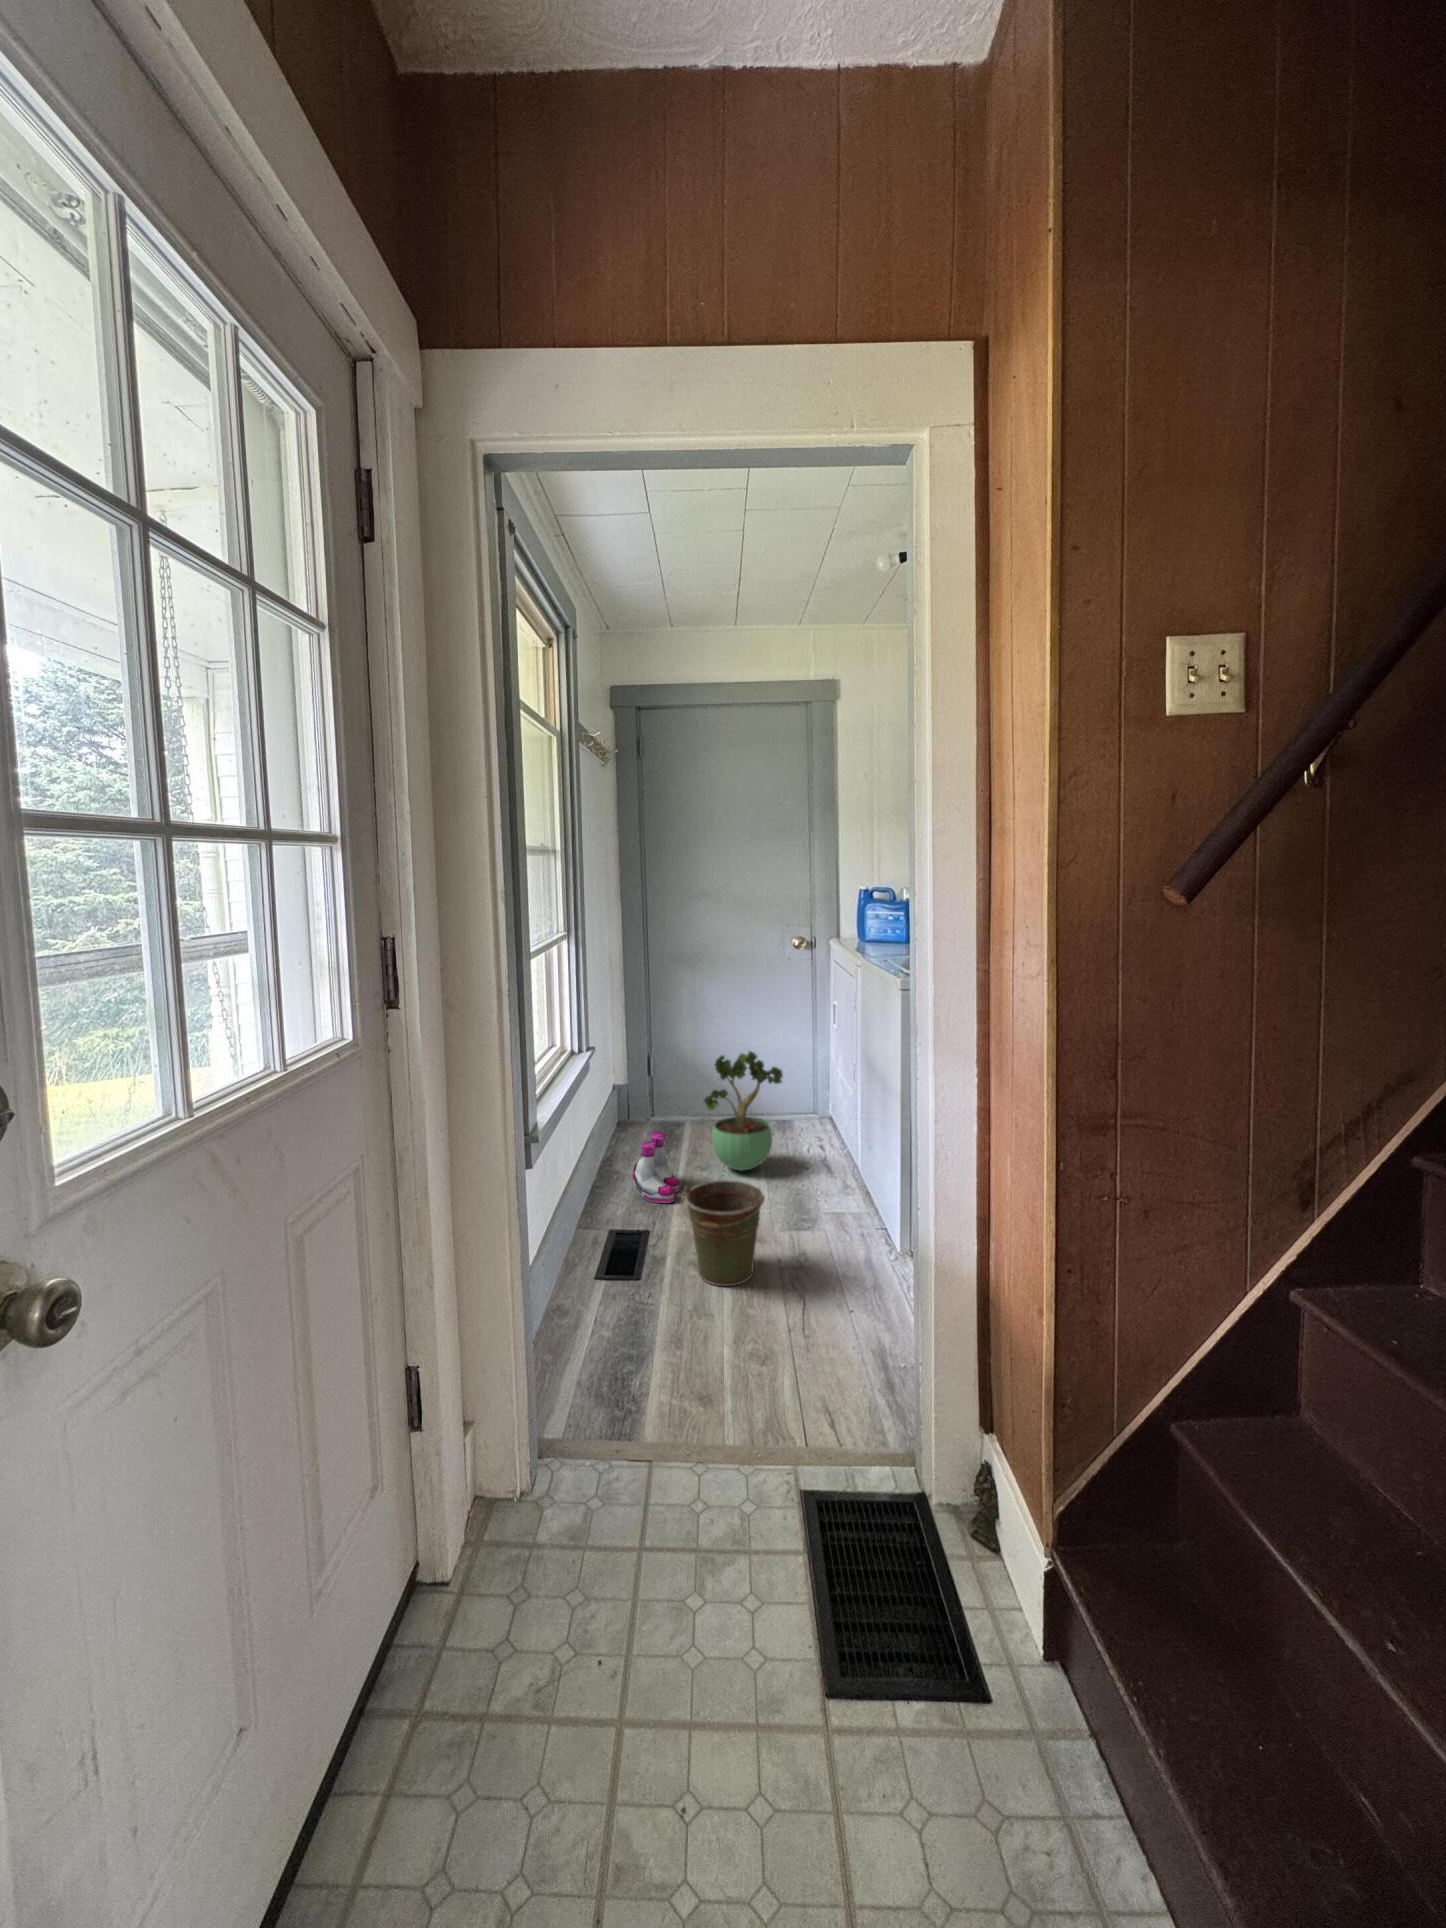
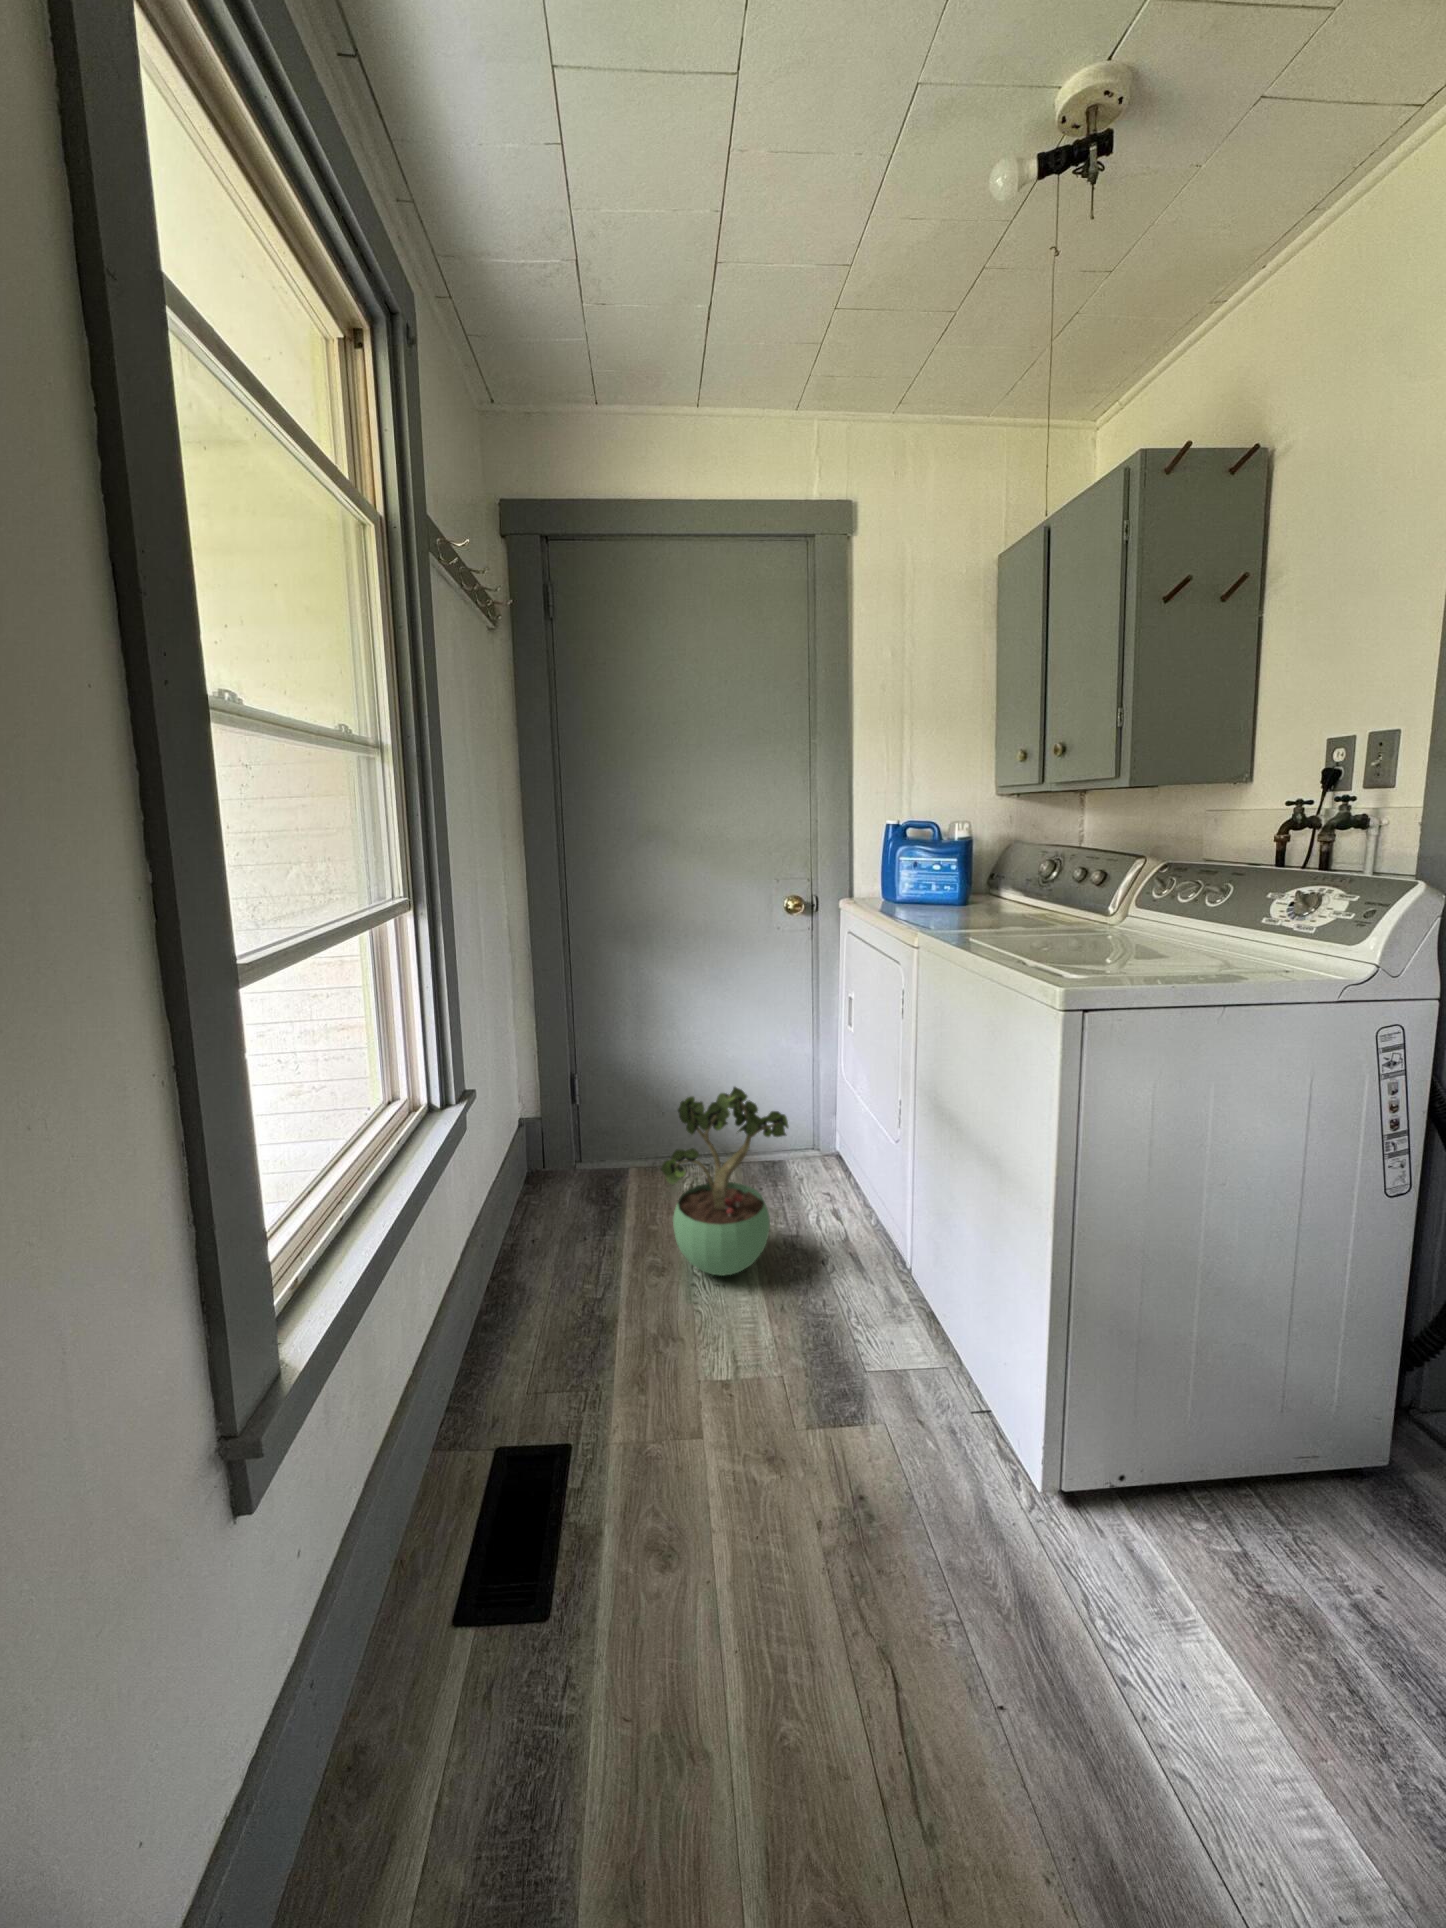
boots: present [632,1131,679,1203] -> none [542,1228,624,1363]
bucket: present [683,1180,765,1286] -> none [630,1378,803,1631]

